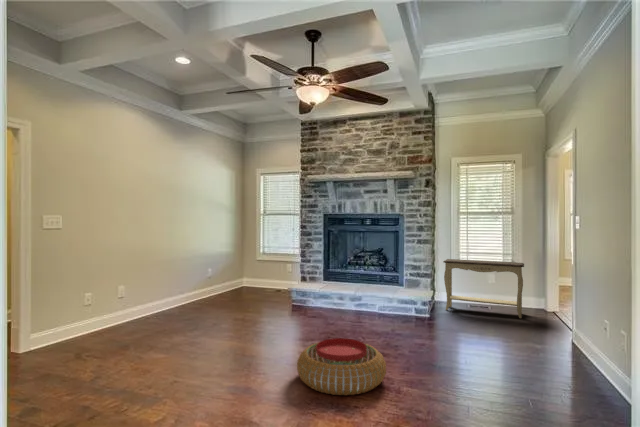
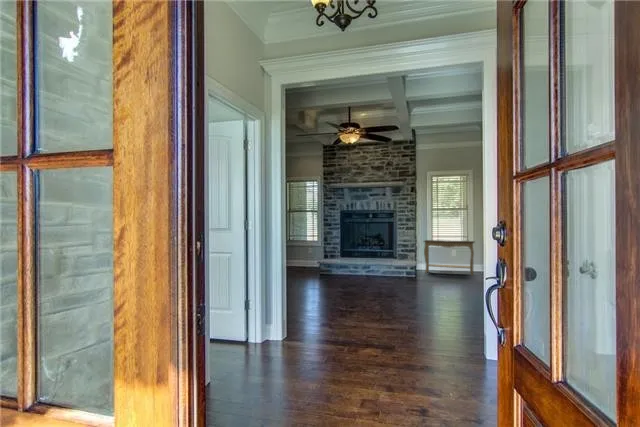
pouf: present [297,338,386,395] -> none [350,278,398,302]

